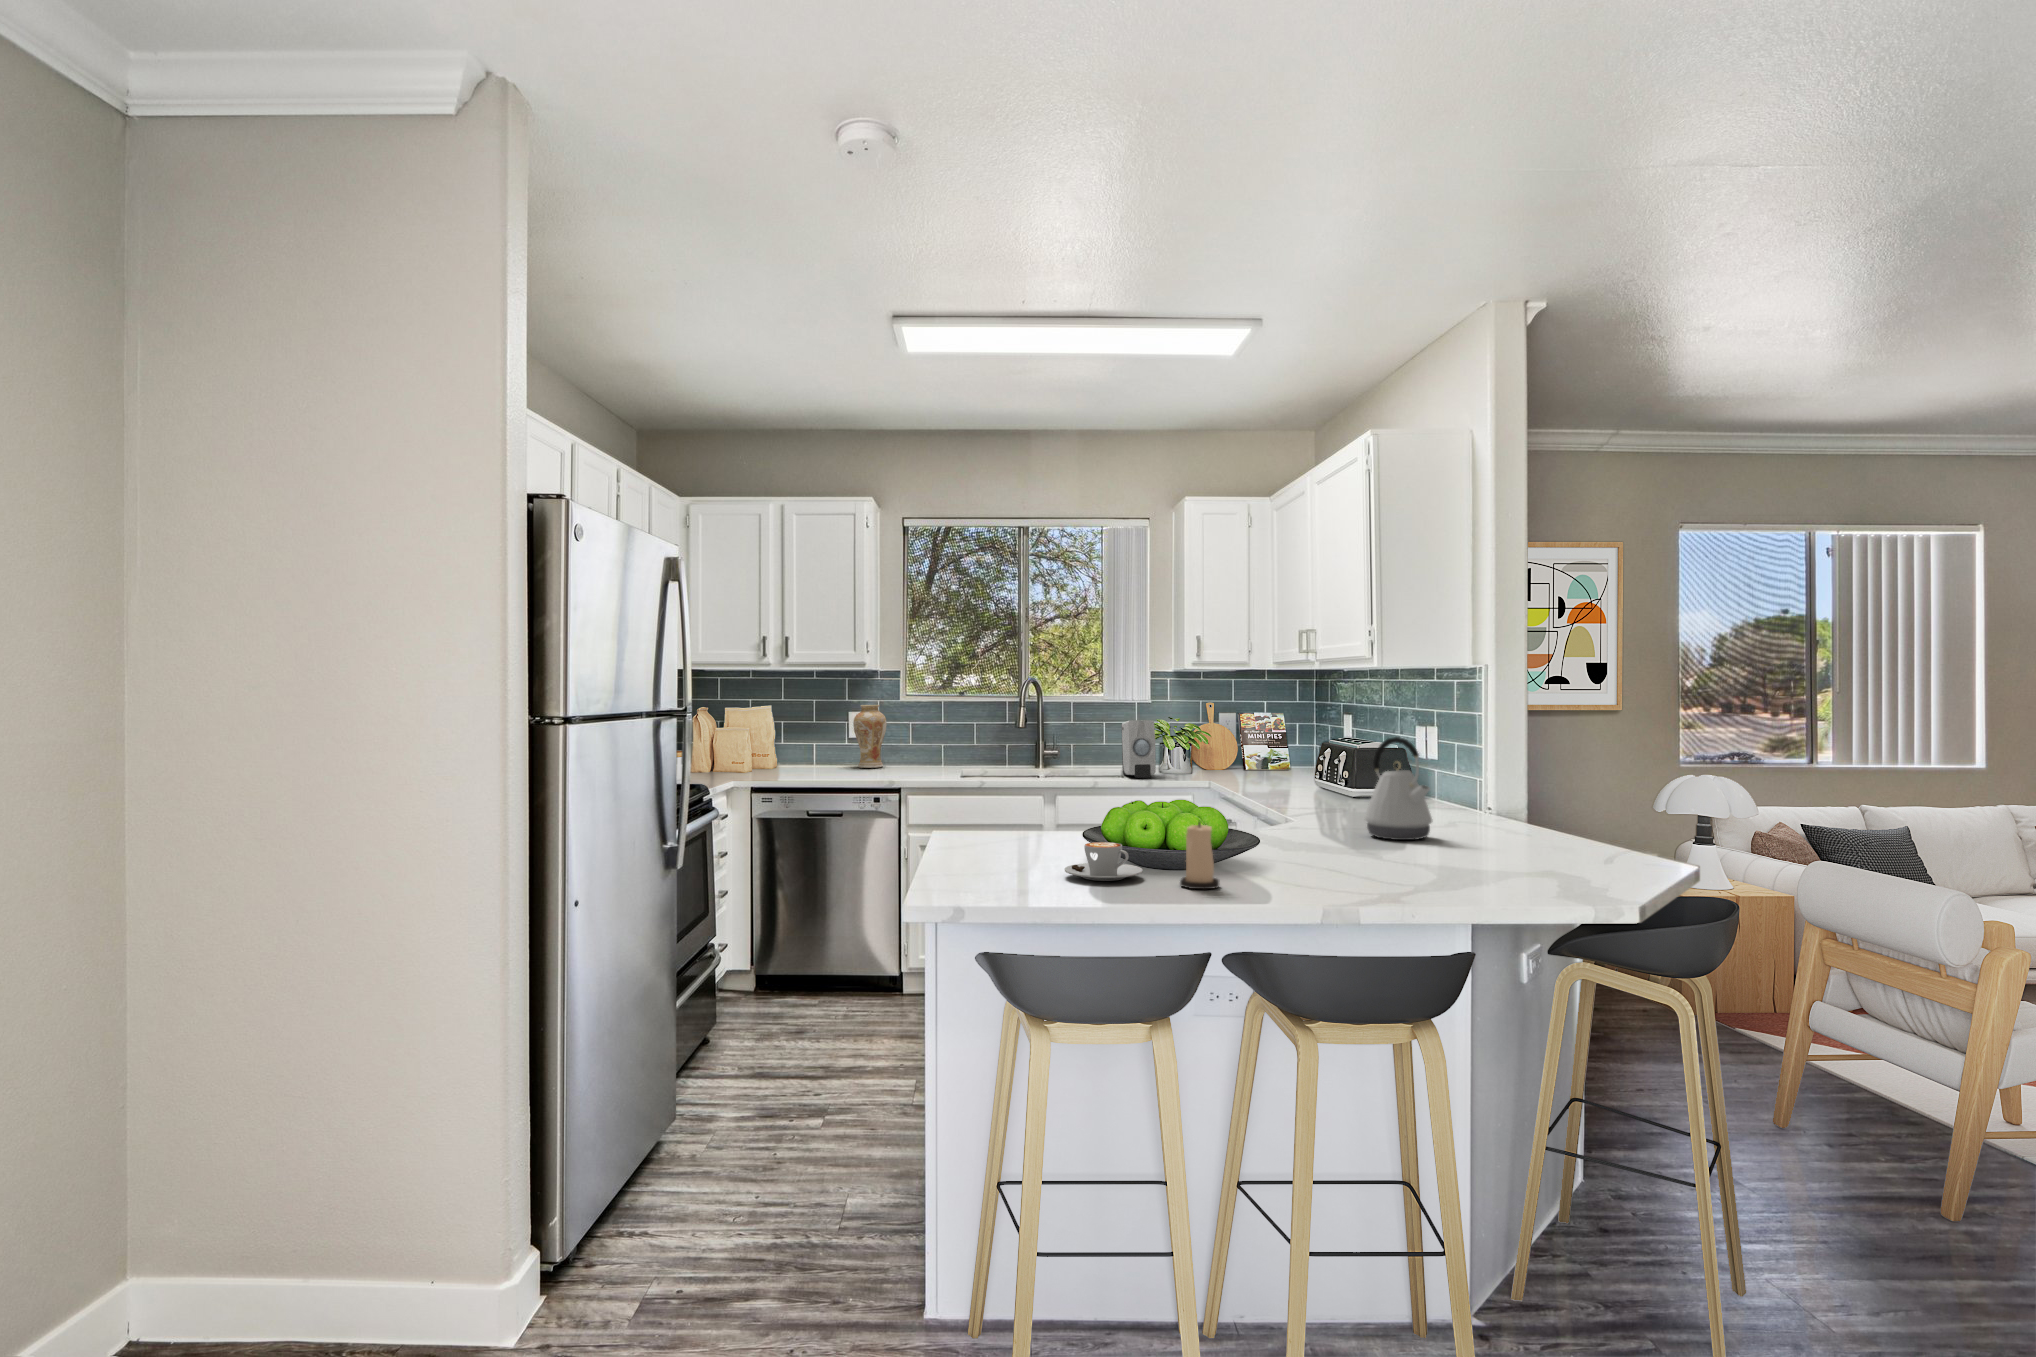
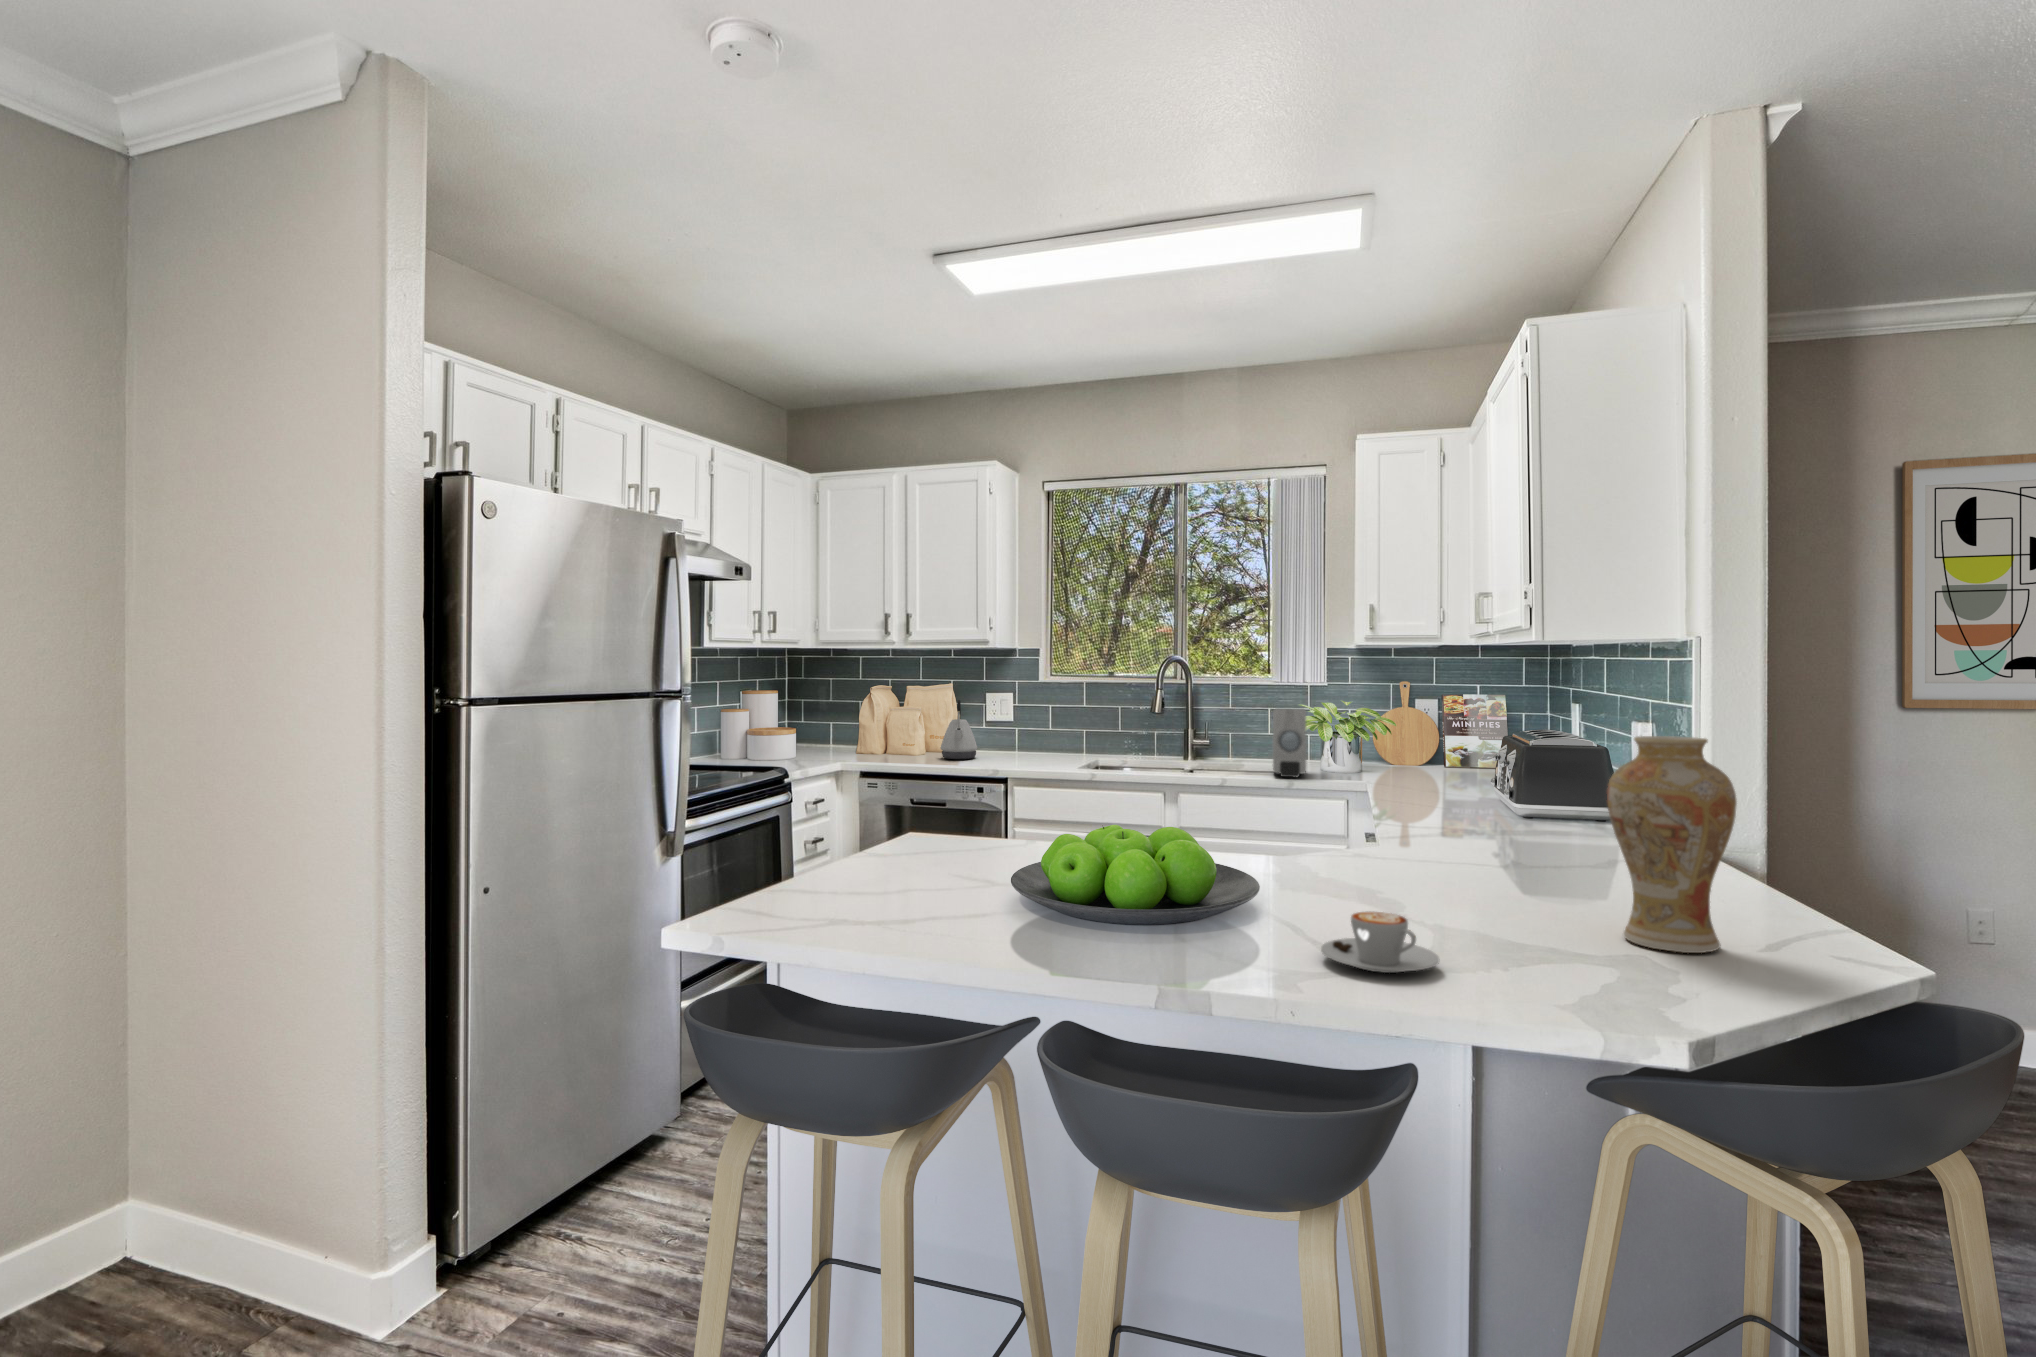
vase: present [853,705,886,768] -> present [1607,736,1737,953]
kettle: present [1365,737,1432,840] -> present [941,700,977,759]
candle: present [1180,822,1219,889] -> none [982,865,1032,958]
coffee cup: present [1065,842,1143,881] -> present [1321,912,1440,973]

